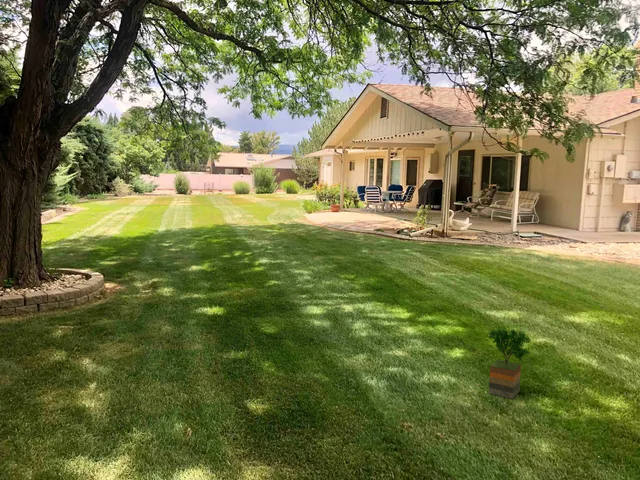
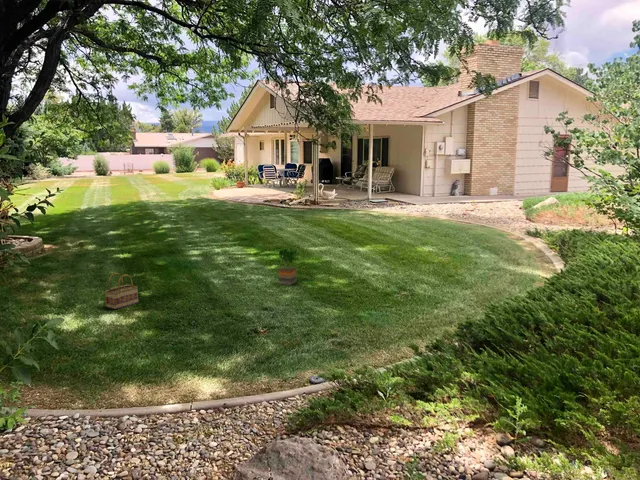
basket: none [182,369,243,446] -> present [105,273,138,309]

